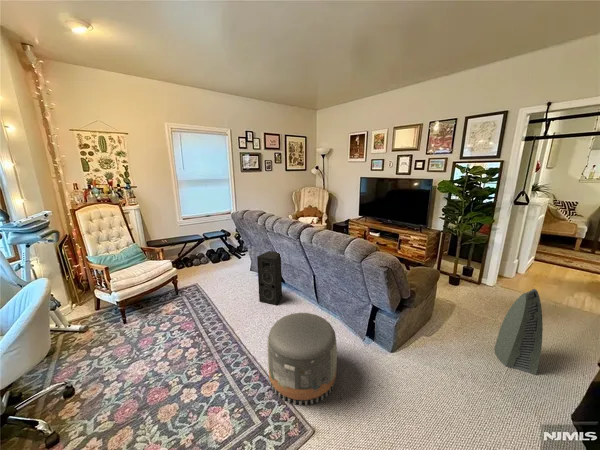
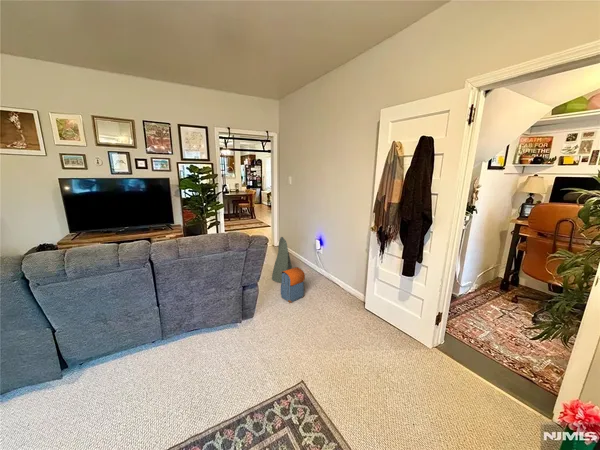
speaker: present [257,251,282,305] -> none [27,314,97,425]
pouf: present [267,313,337,405] -> none [207,318,281,416]
backpack: none [457,332,507,402] -> present [281,267,305,303]

